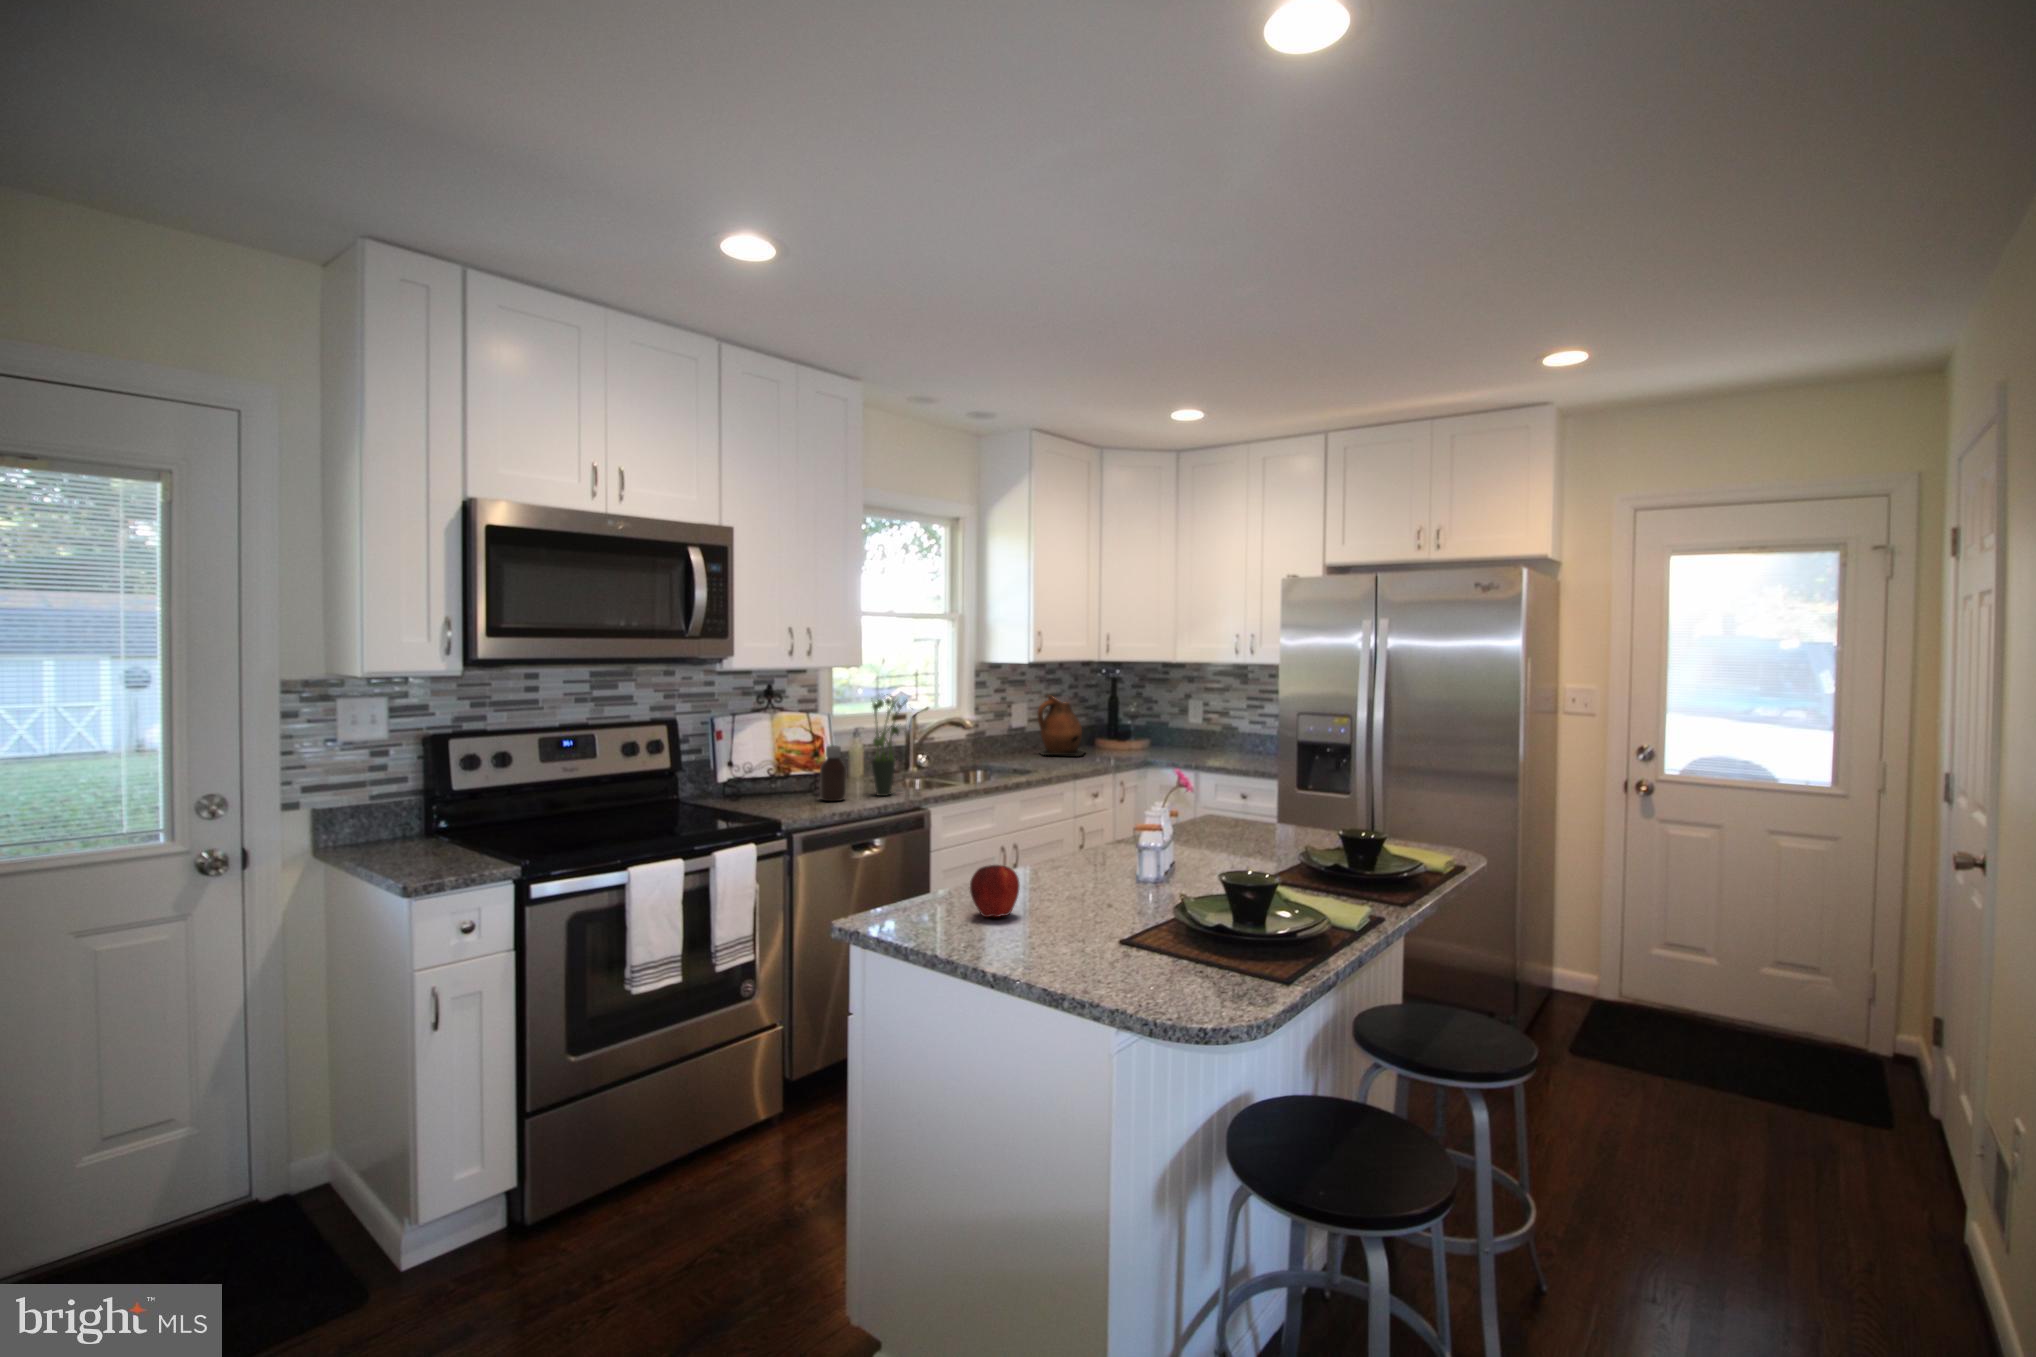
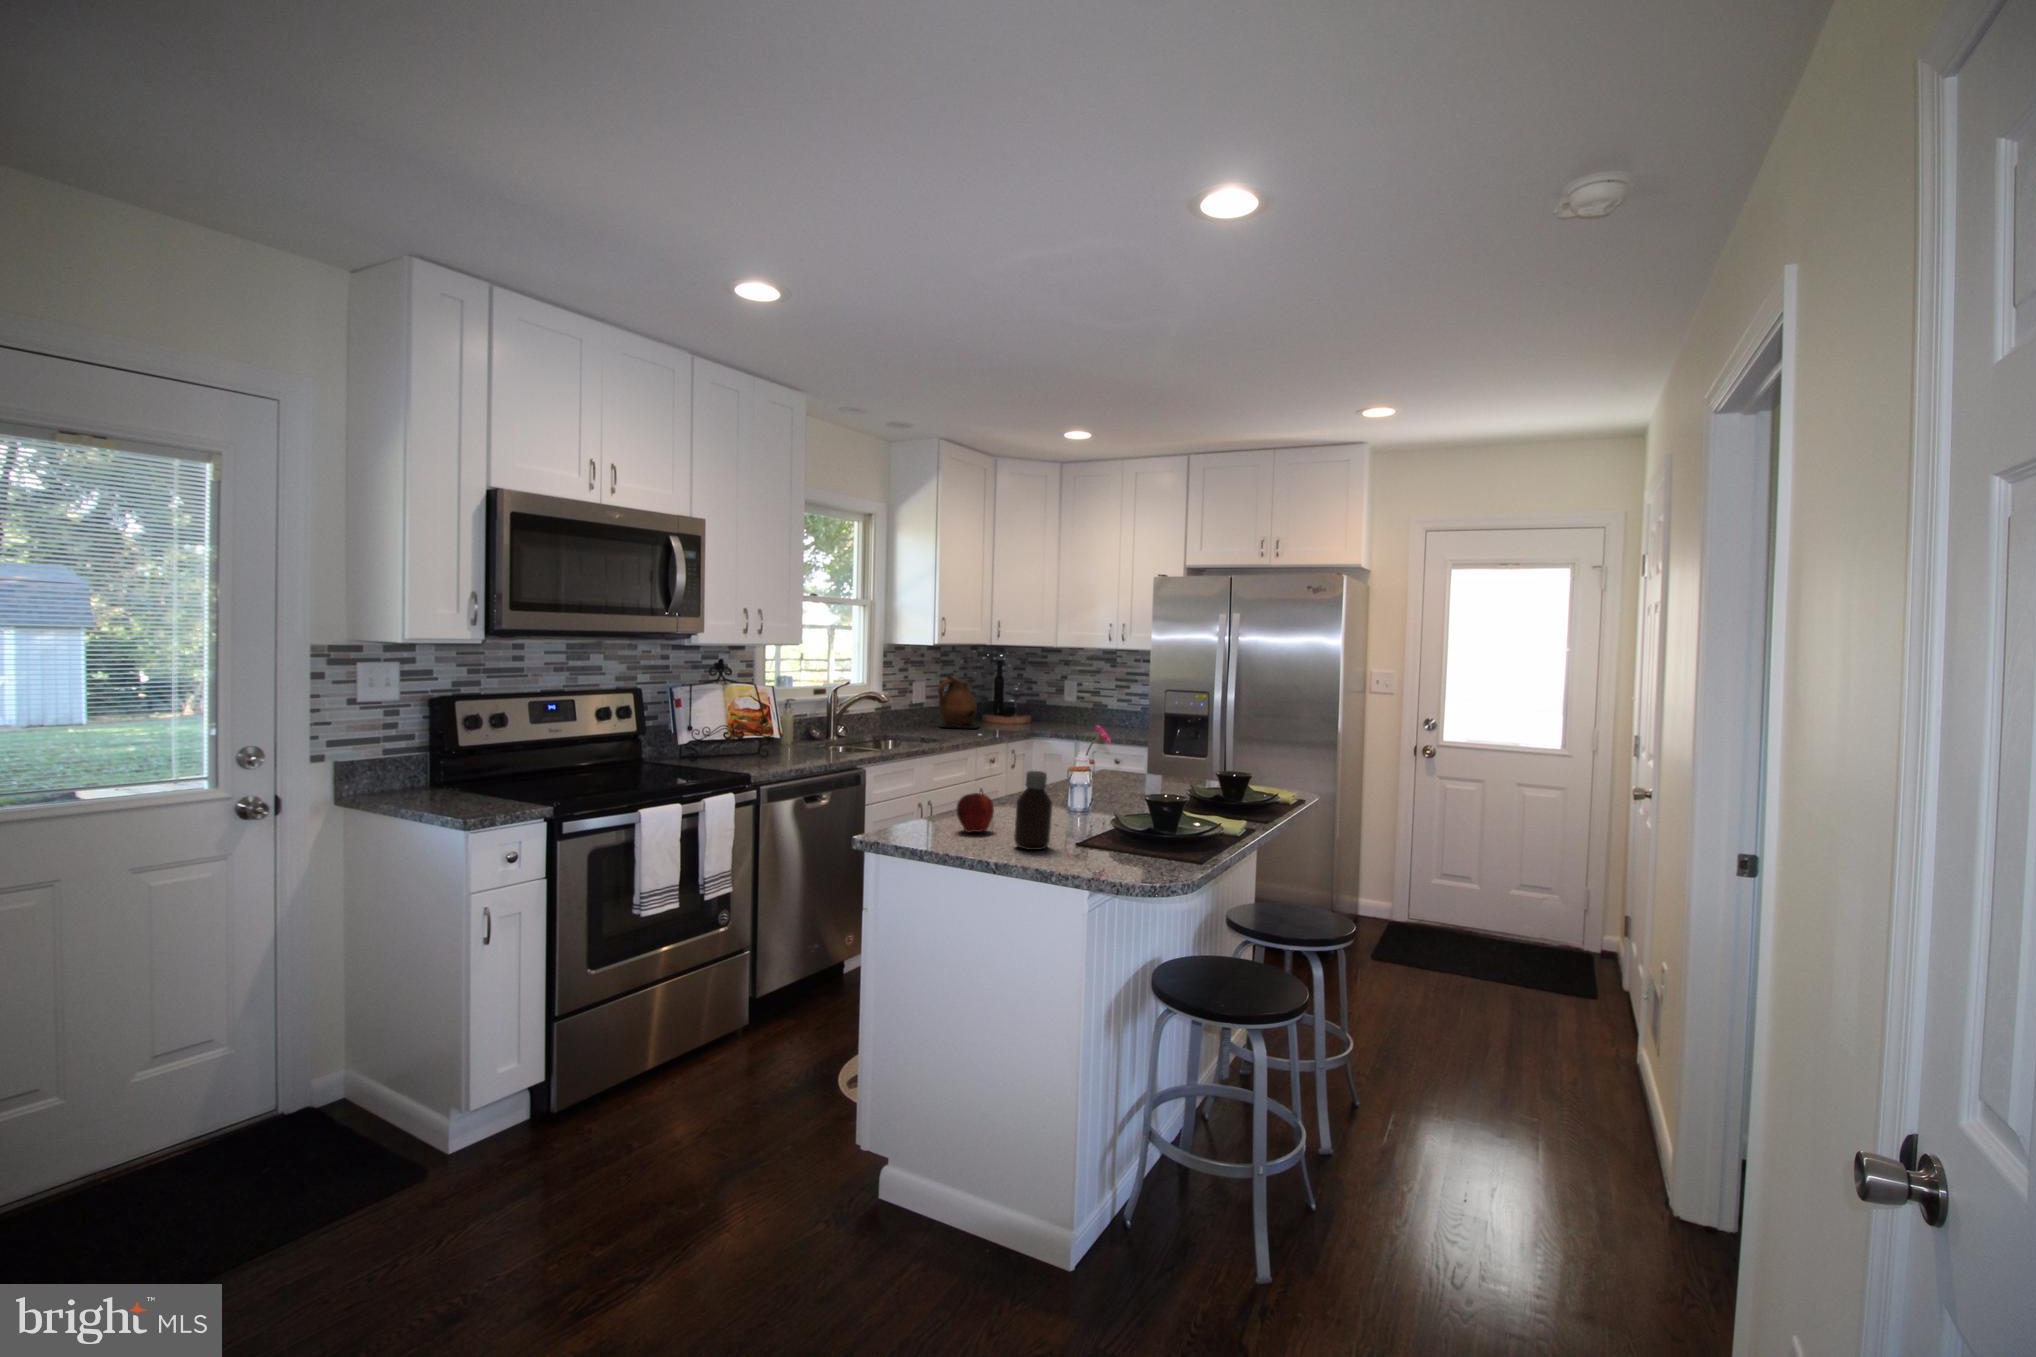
potted plant: present [871,694,907,796] -> none [814,668,854,757]
bottle: present [820,745,846,801] -> present [1014,771,1052,850]

